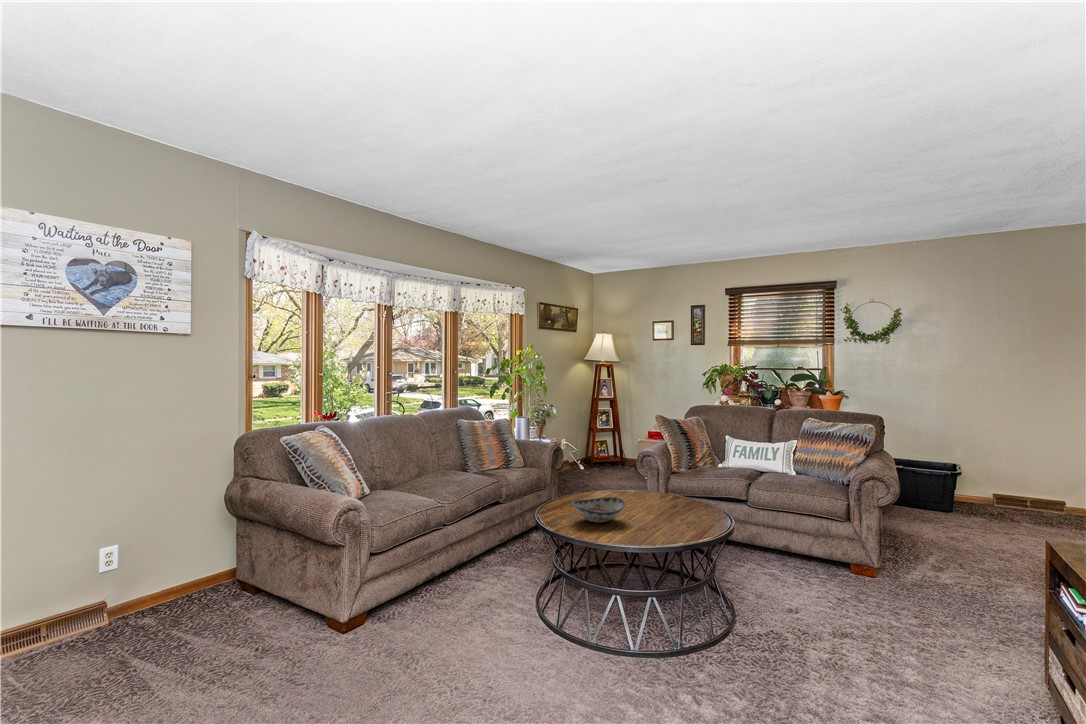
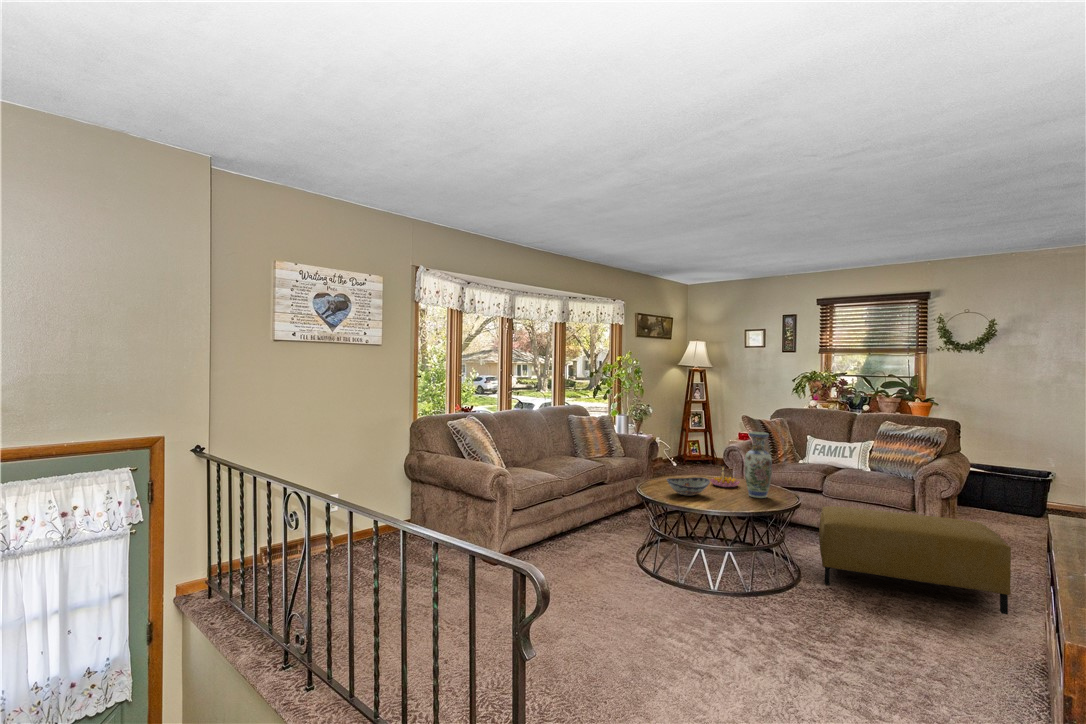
vase: none [666,438,699,520] -> present [745,432,772,498]
candle holder: none [624,480,659,507] -> present [710,468,740,488]
ottoman: none [752,524,980,653] -> present [819,506,1011,614]

